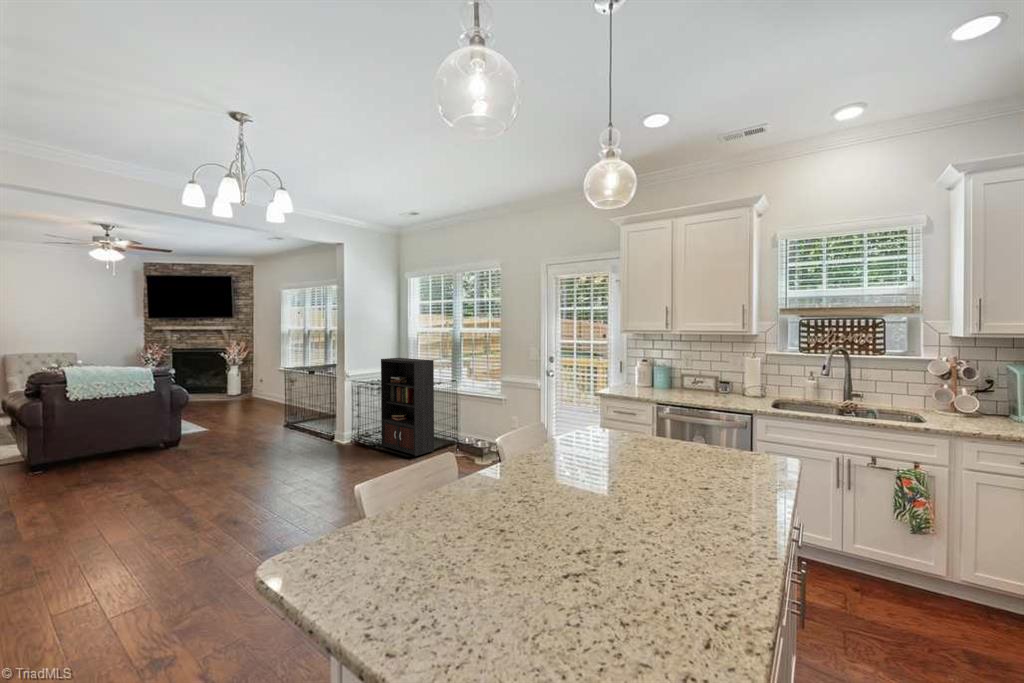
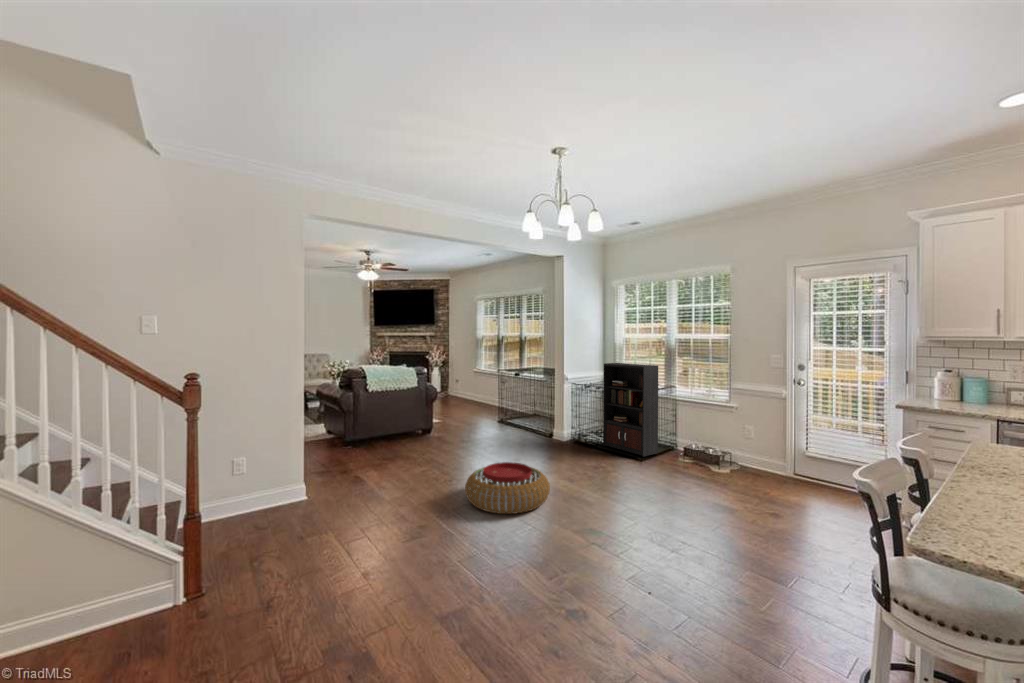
pouf: none [135,482,264,552] -> present [465,462,550,514]

